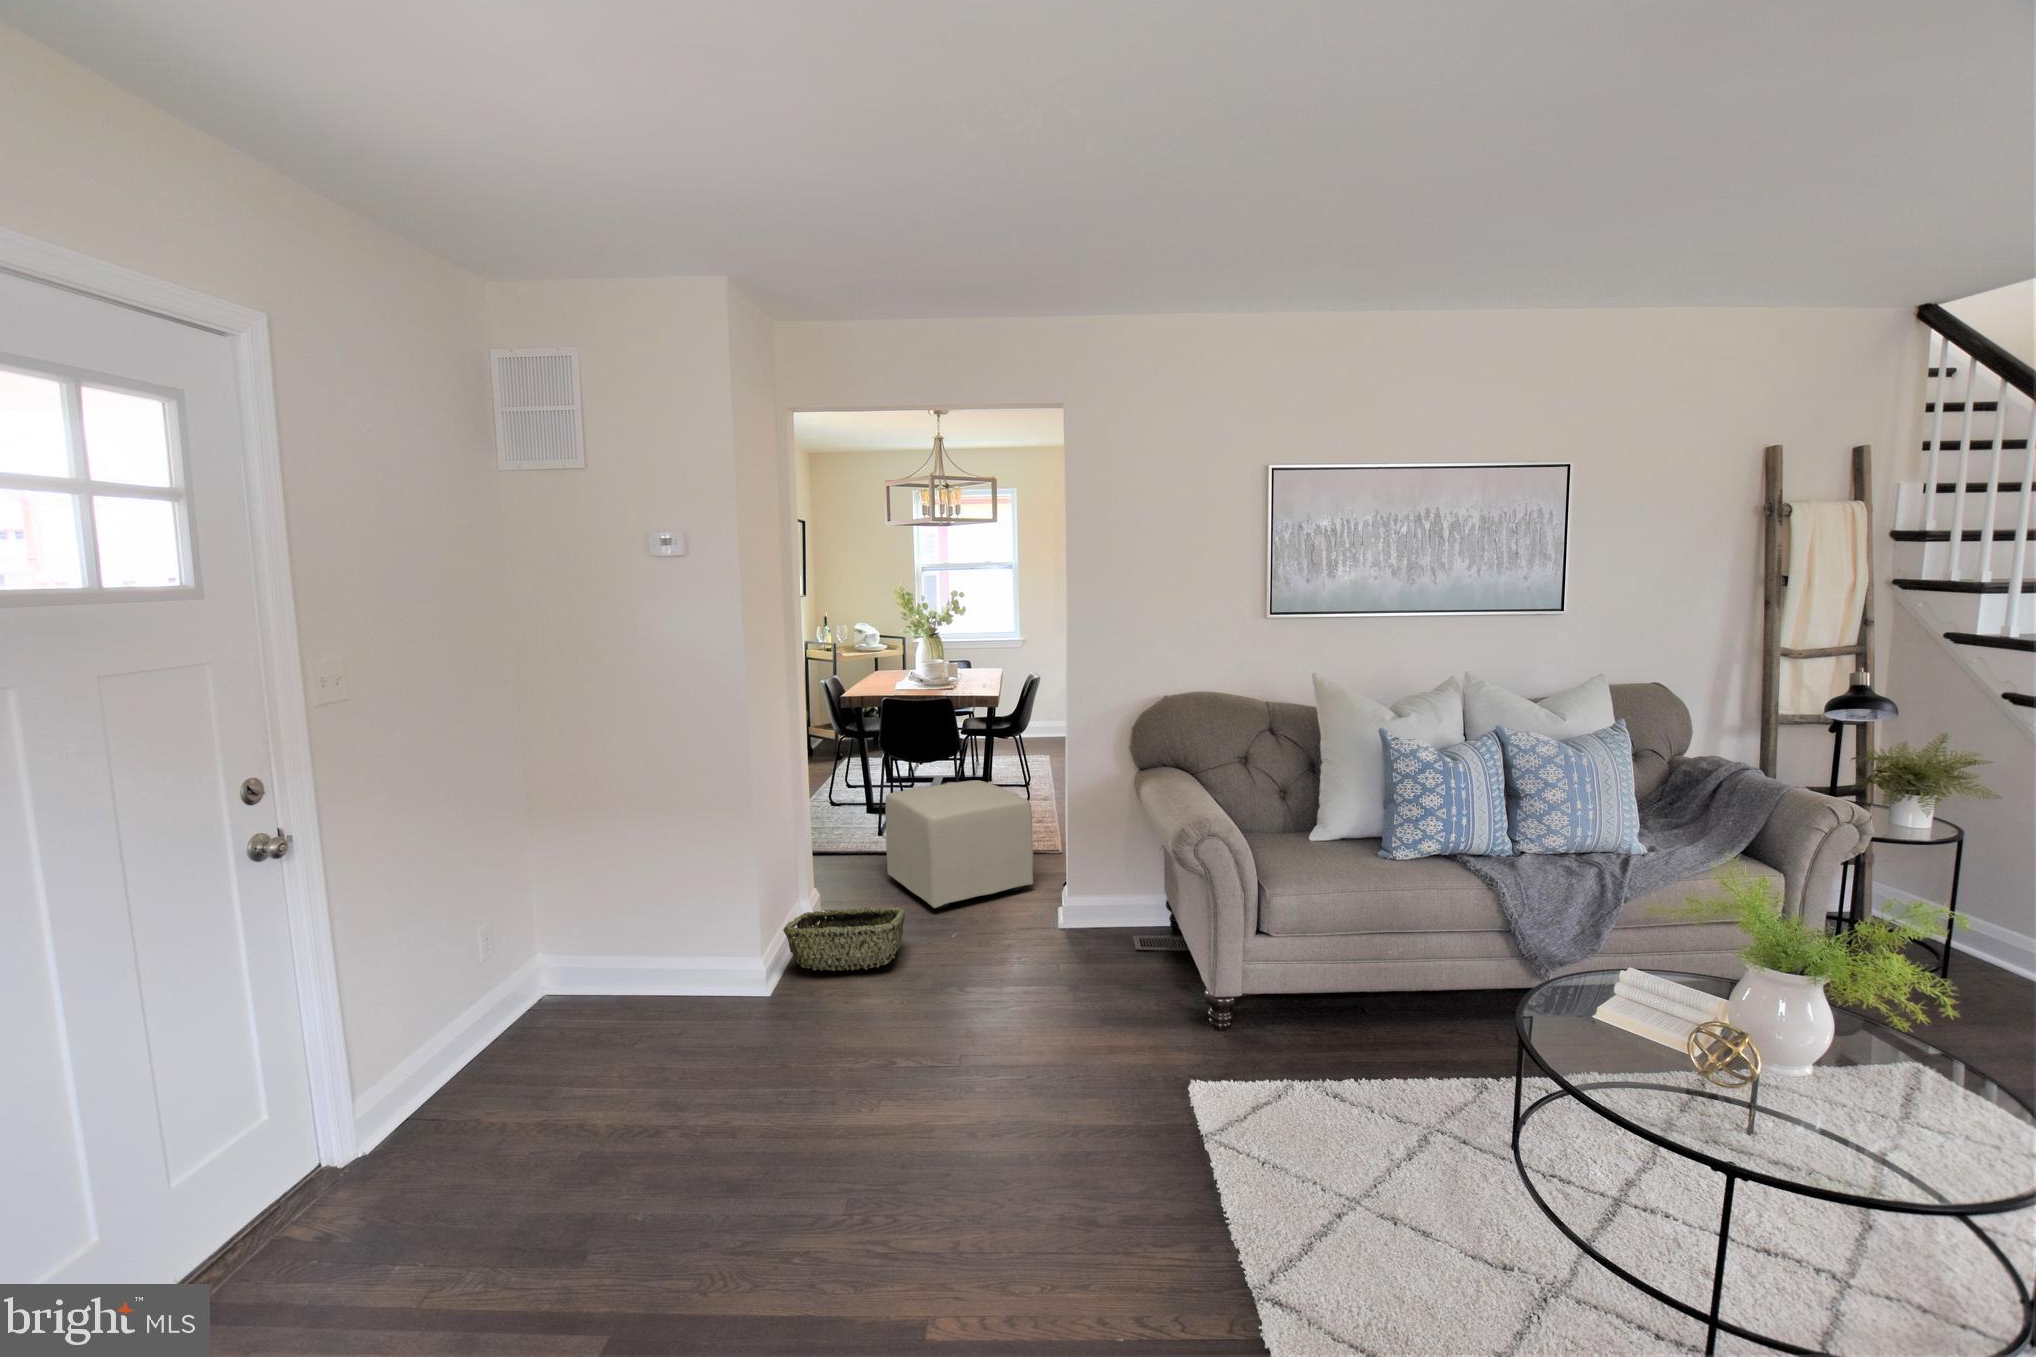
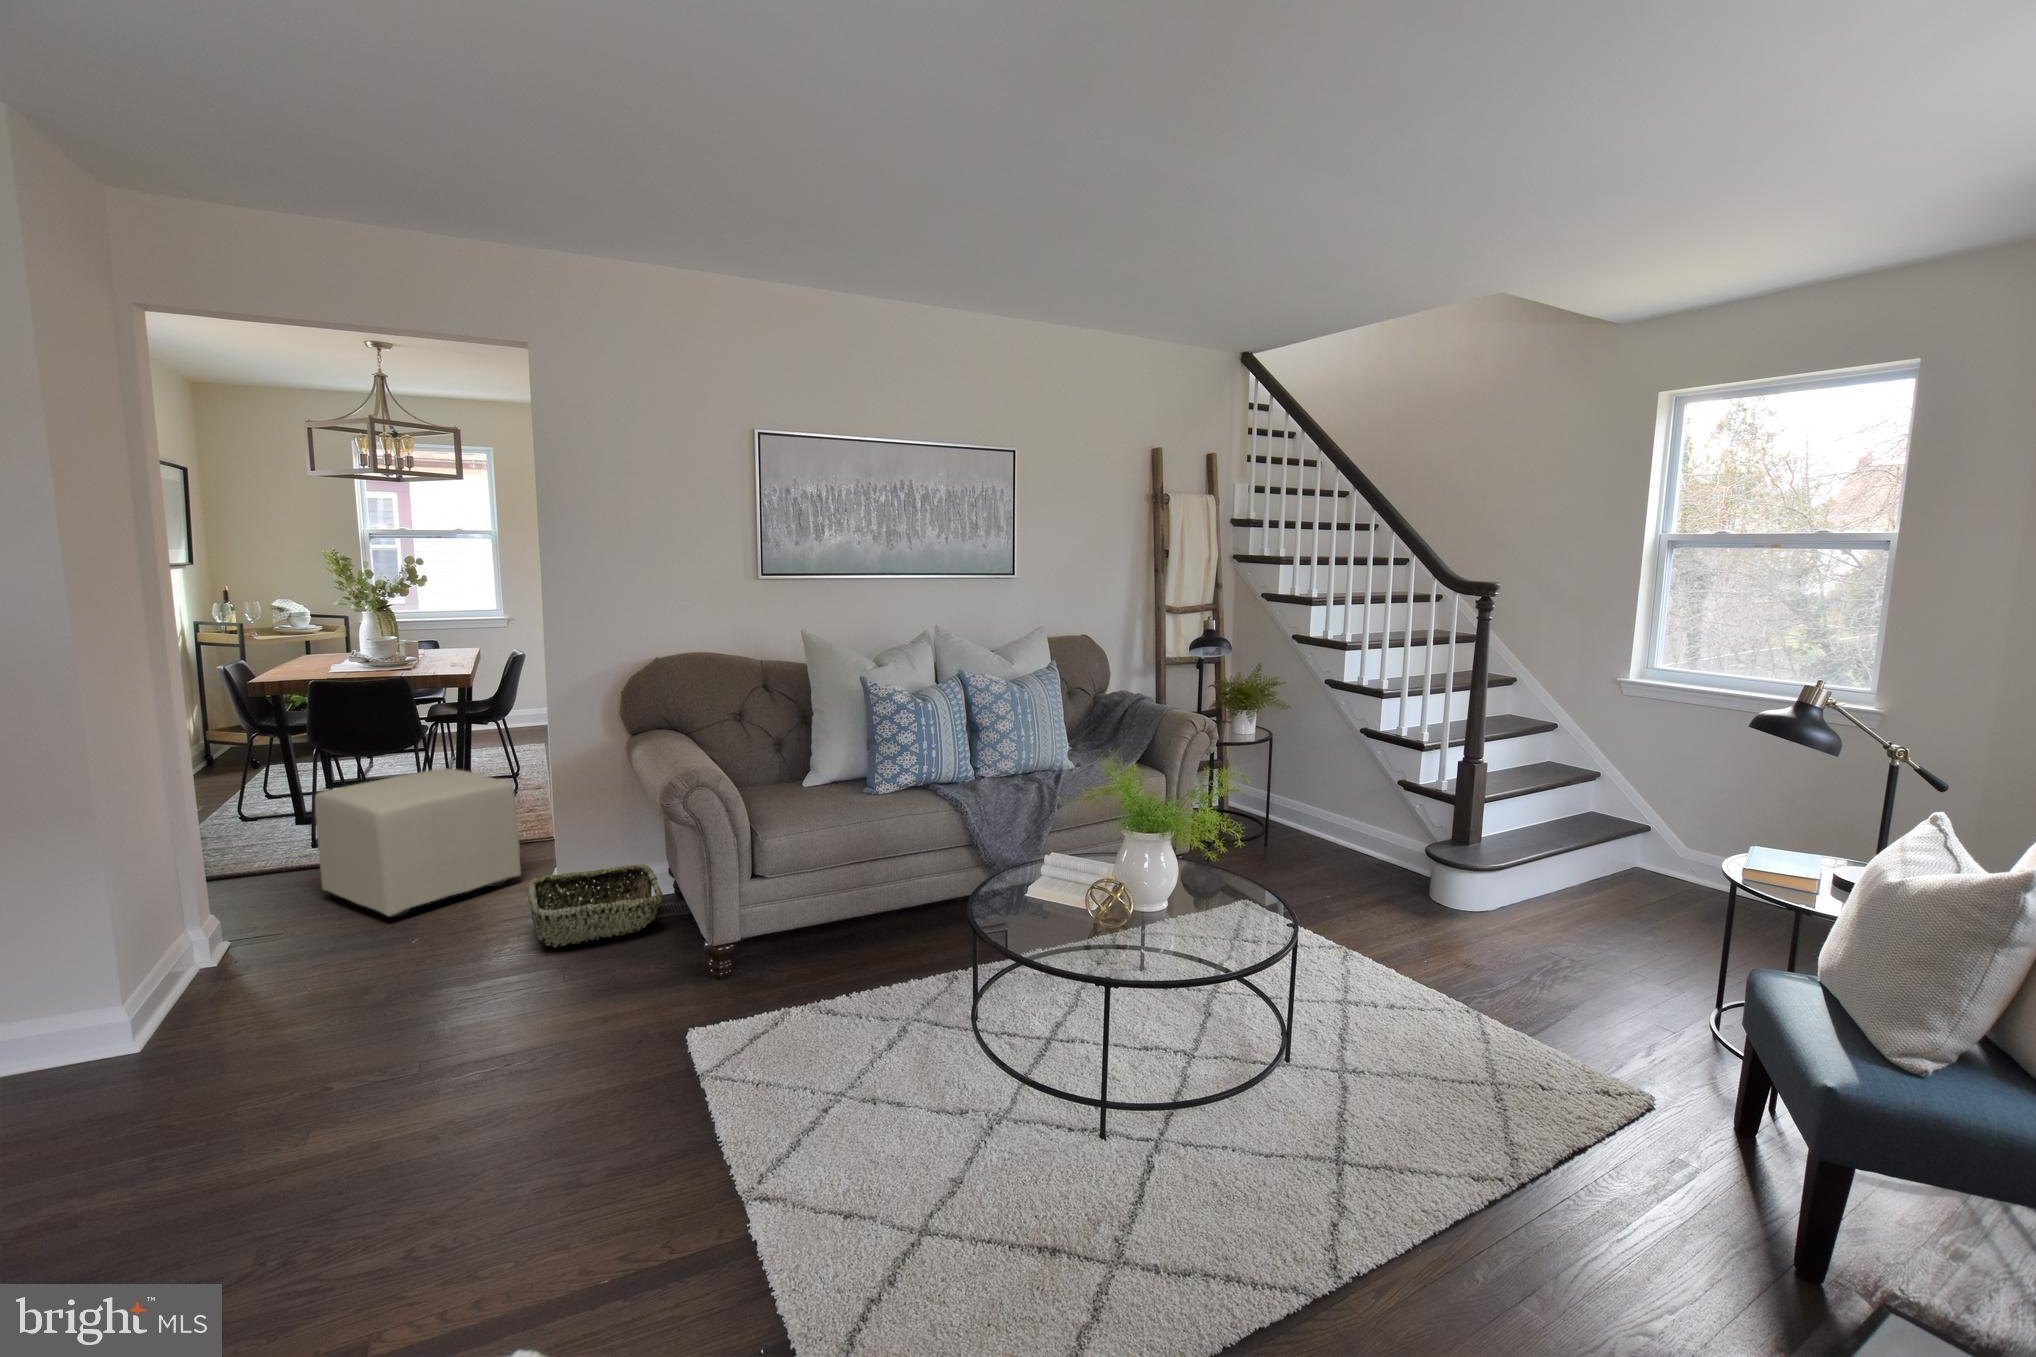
woven basket: present [783,907,905,971] -> present [526,864,662,948]

